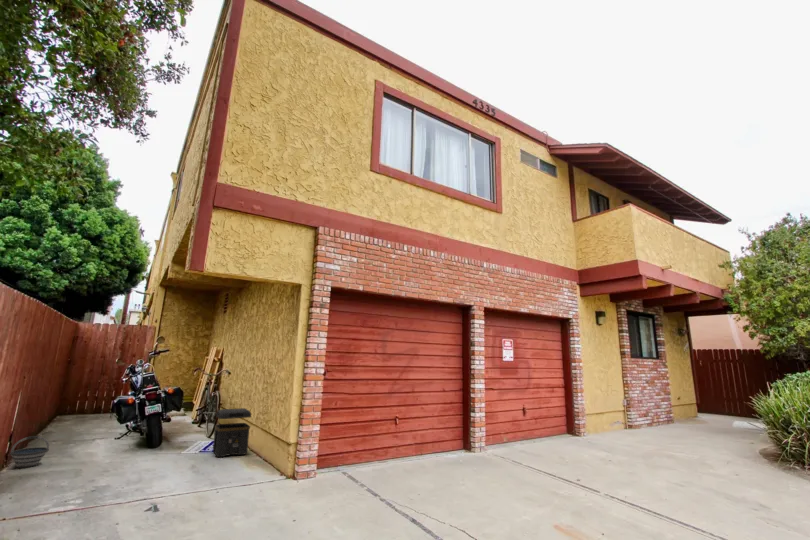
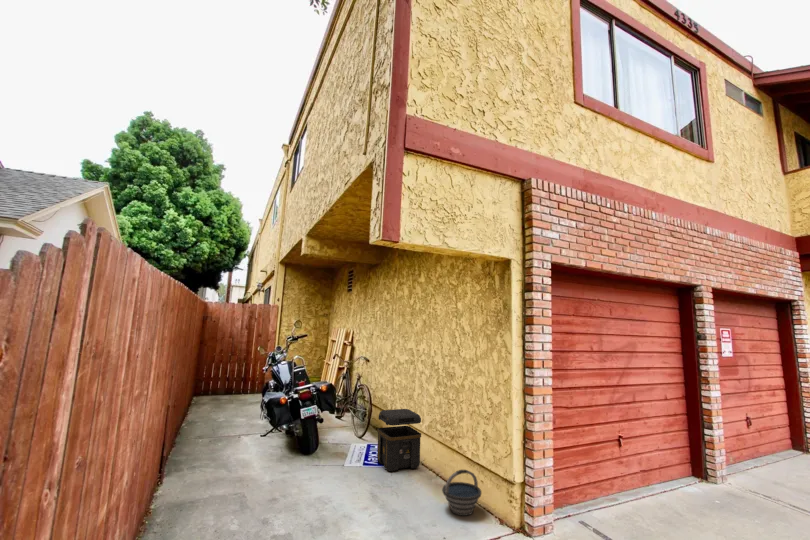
bucket: present [10,436,49,468] -> present [442,470,481,516]

